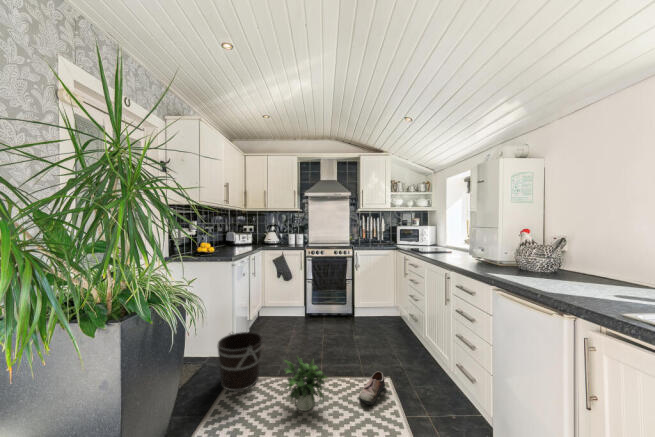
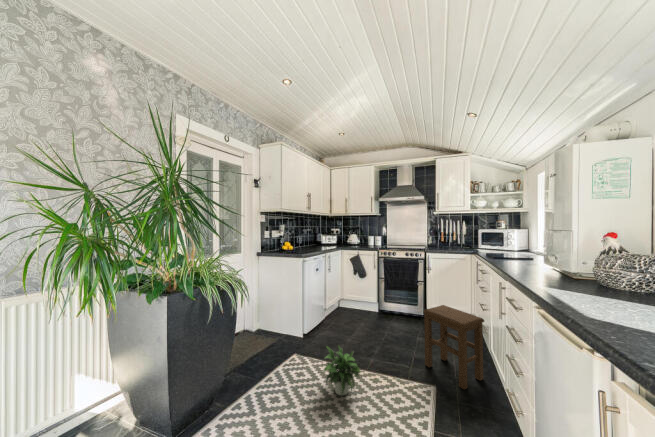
stool: none [372,298,424,373] -> present [423,305,484,390]
bucket: present [217,332,263,391] -> none [284,315,320,364]
shoe: present [359,371,385,405] -> none [392,378,426,409]

